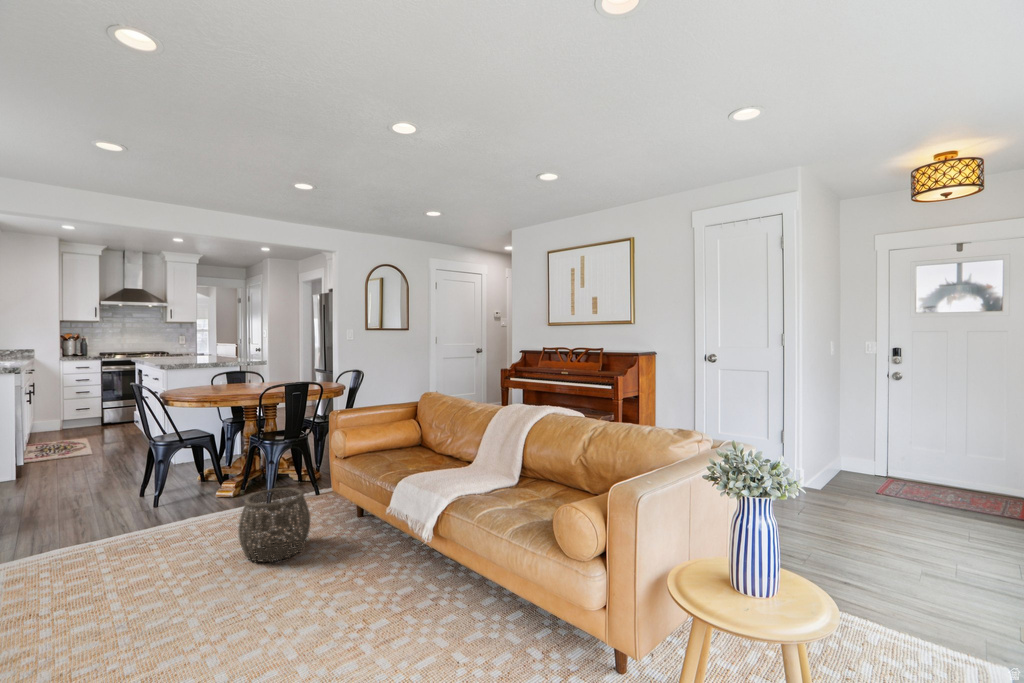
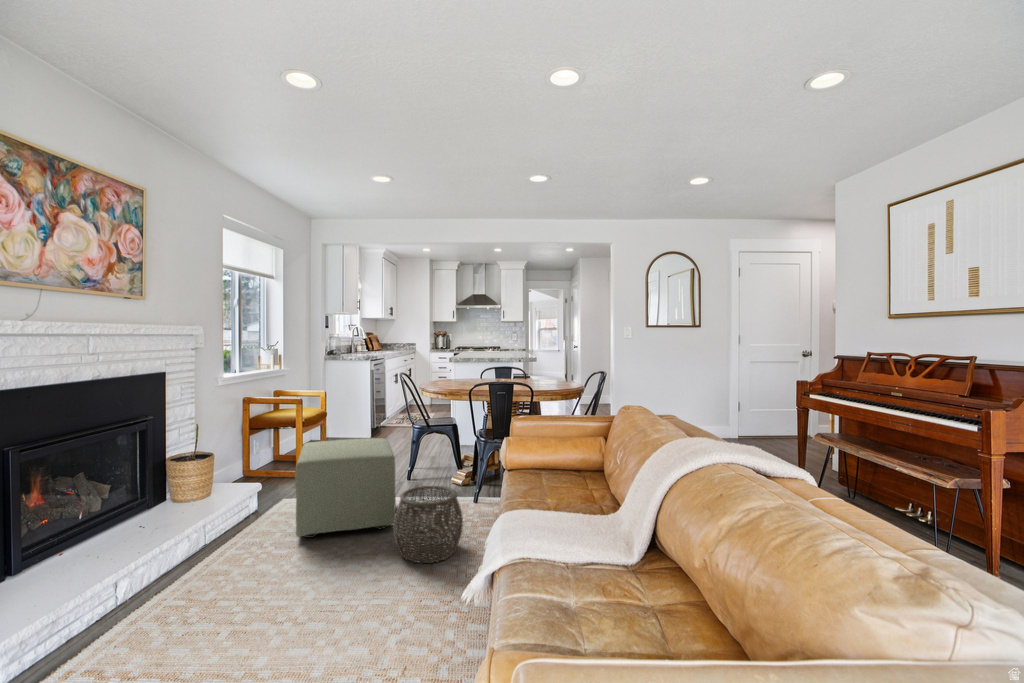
ottoman: none [54,459,215,583] -> present [295,438,396,538]

